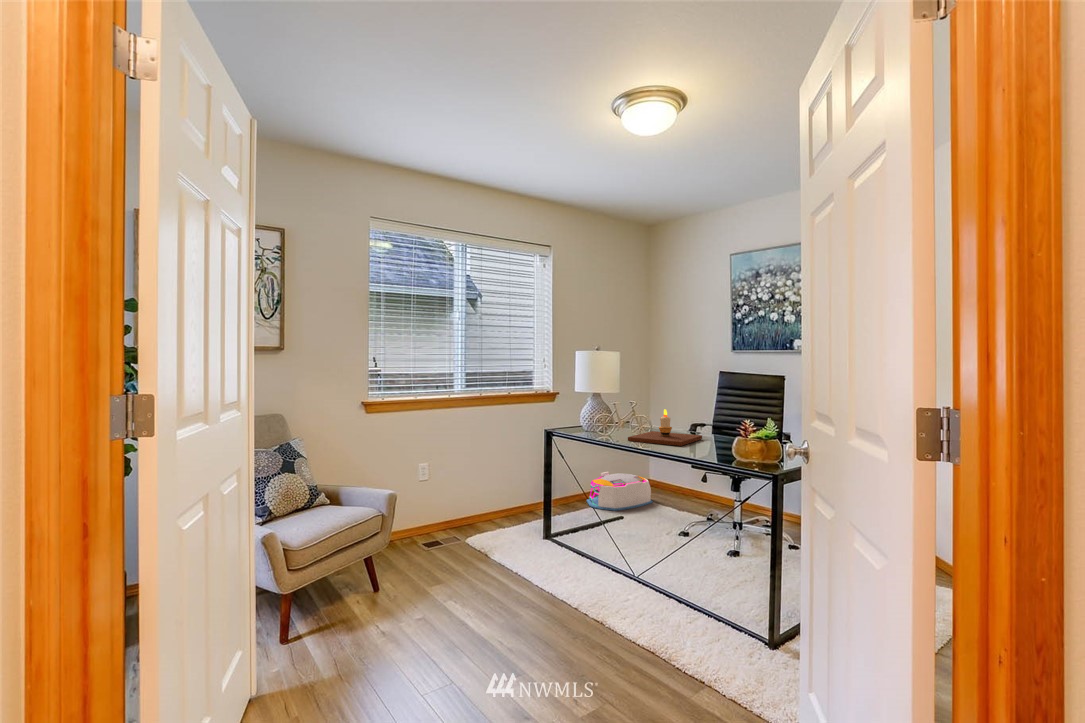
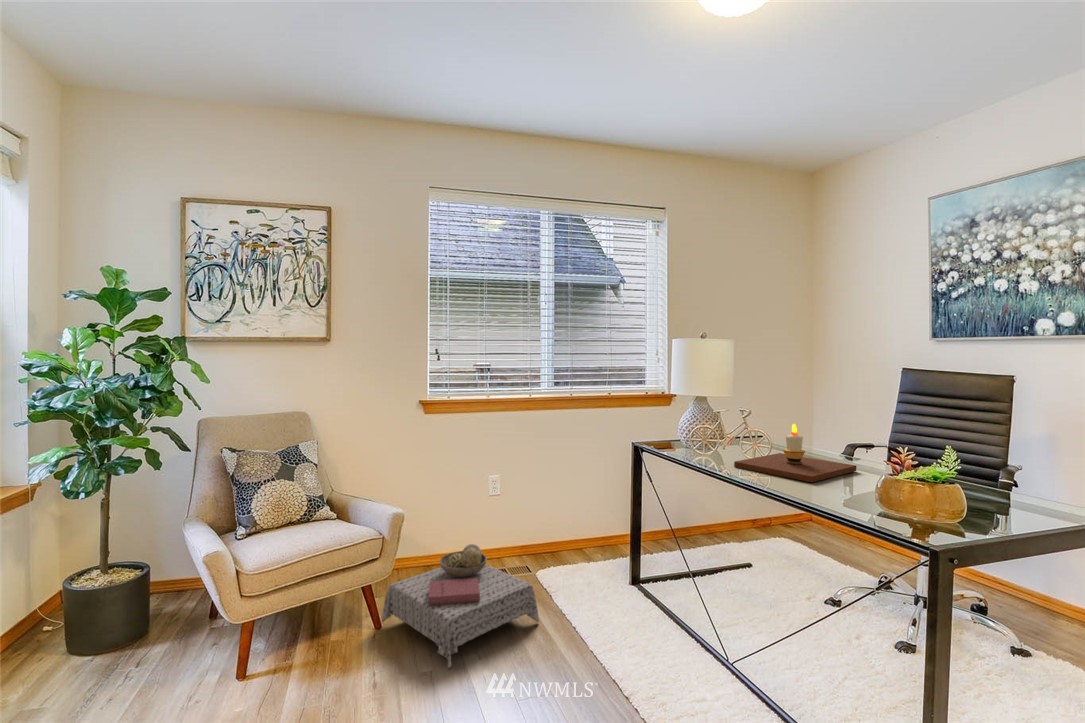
storage bin: present [587,472,653,511] -> none [709,495,801,550]
ottoman: none [361,517,489,606] -> present [382,544,539,669]

